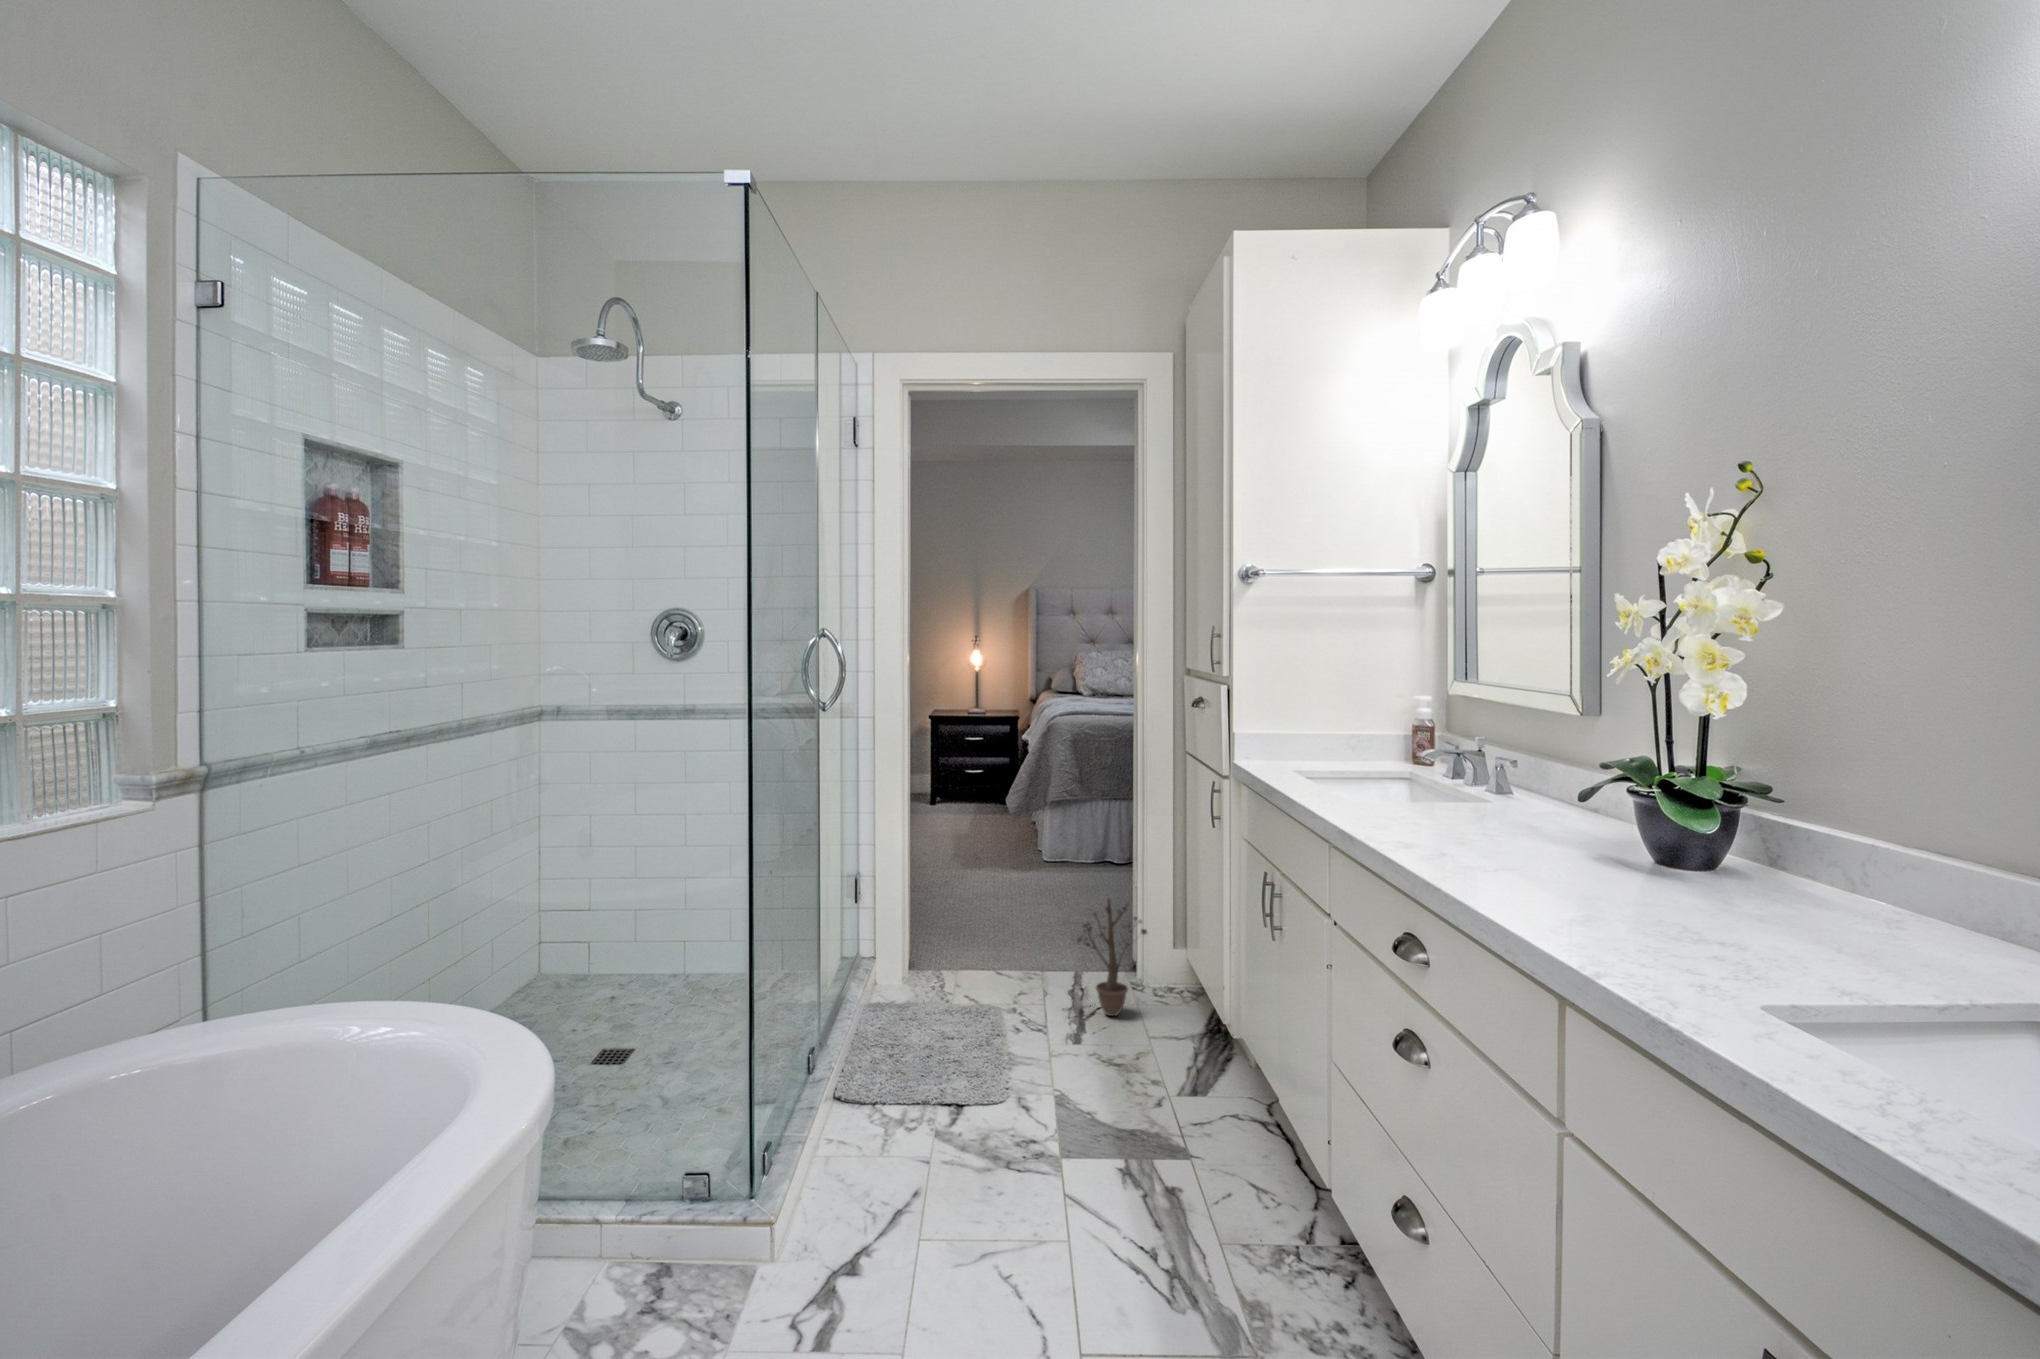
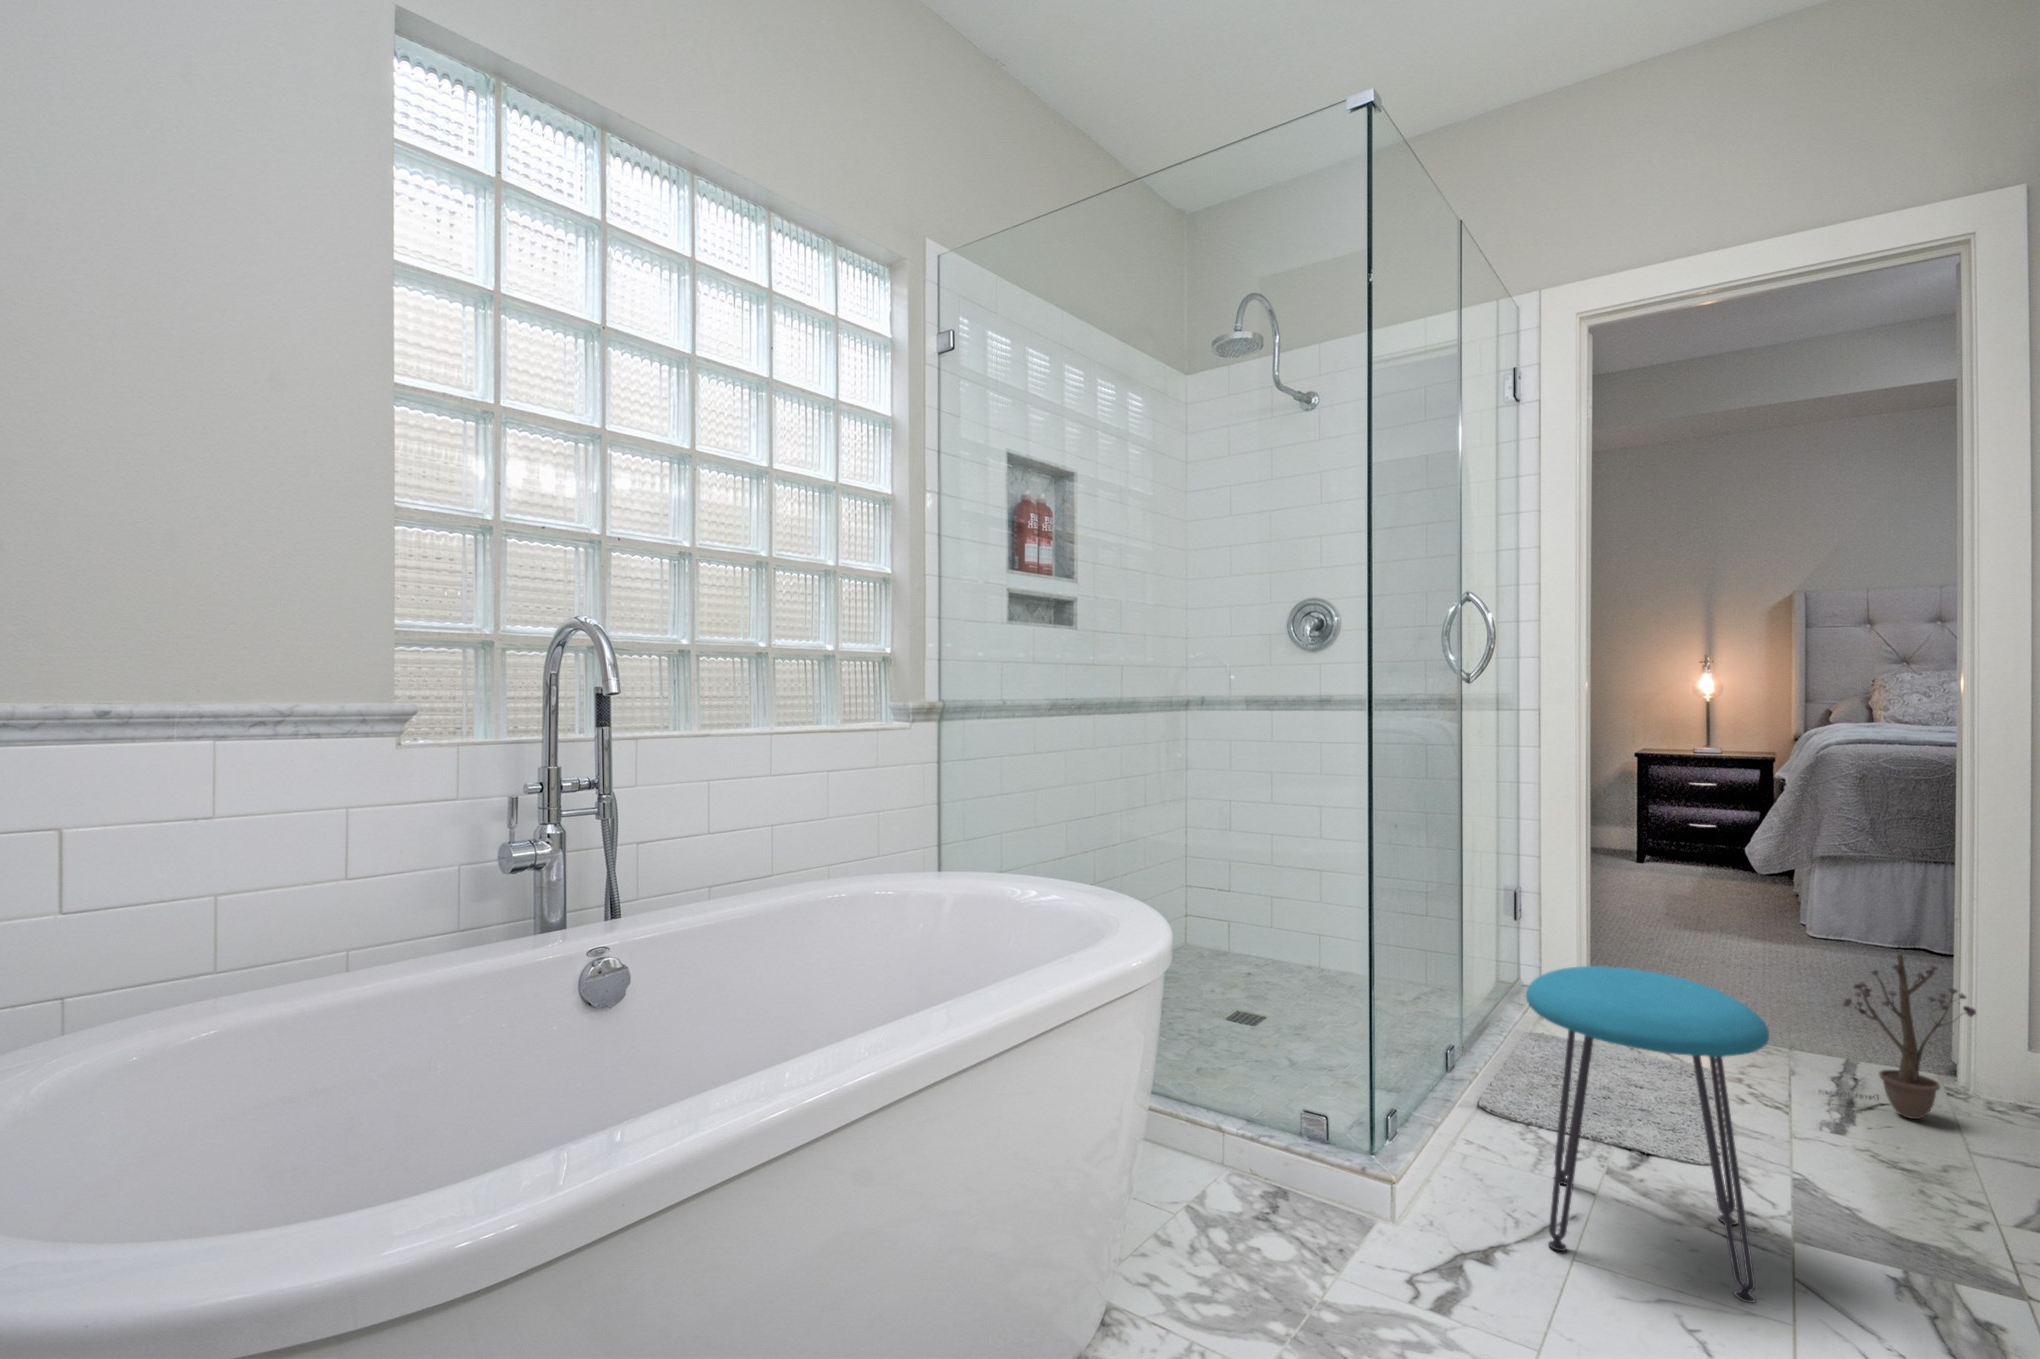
stool: none [883,963,1053,1236] -> present [1526,966,1769,1303]

